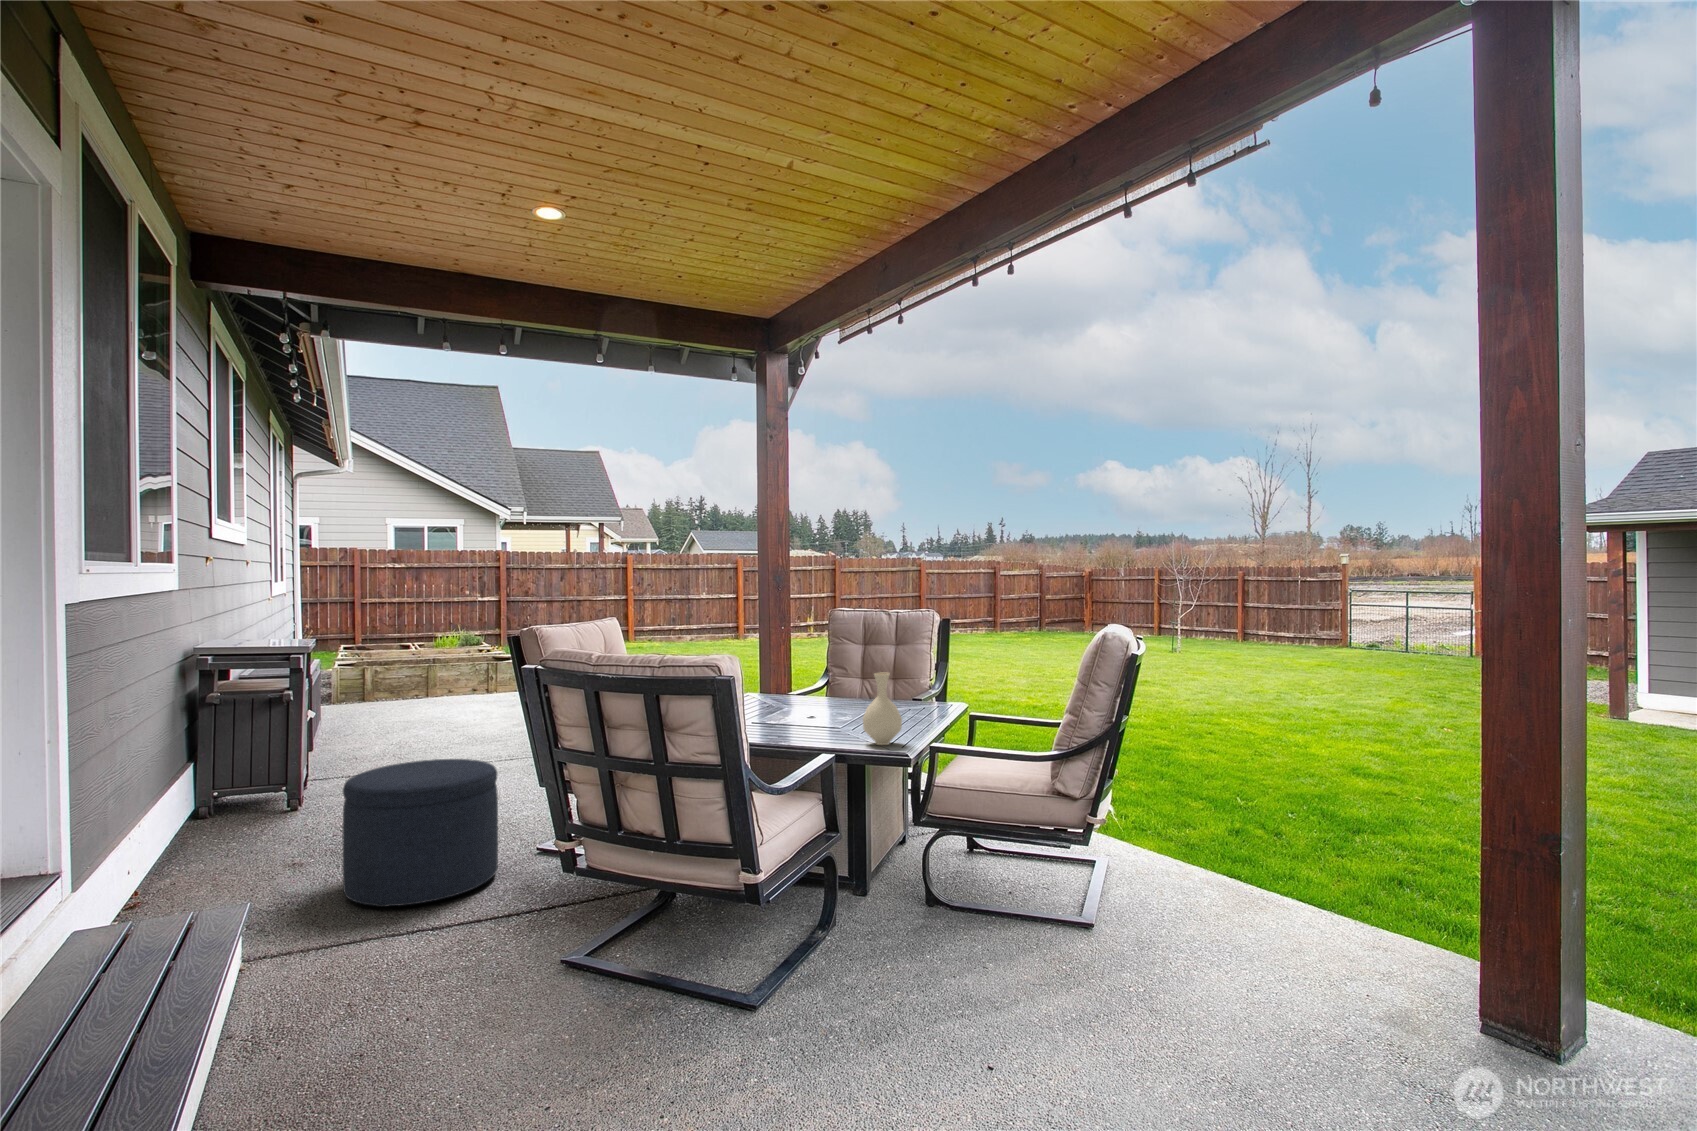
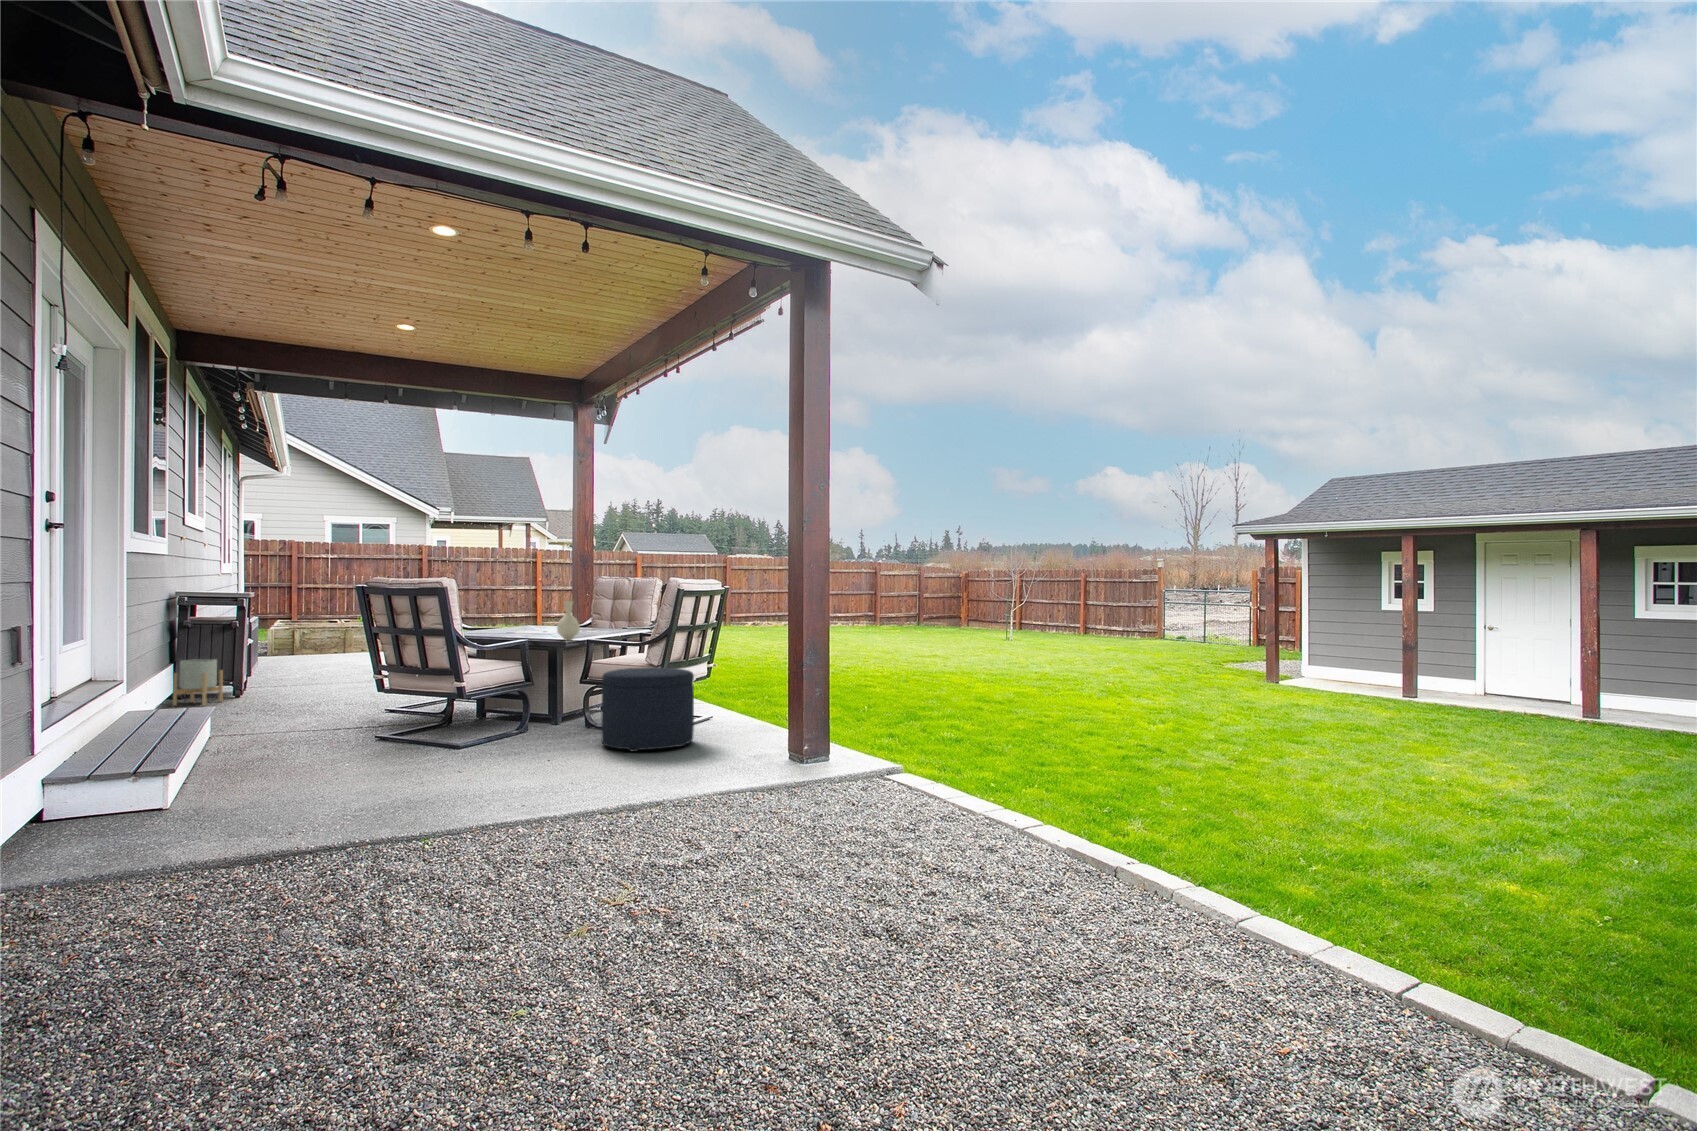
planter: none [191,751,271,834] -> present [173,659,223,706]
ottoman: present [343,759,498,907] -> present [601,667,694,752]

